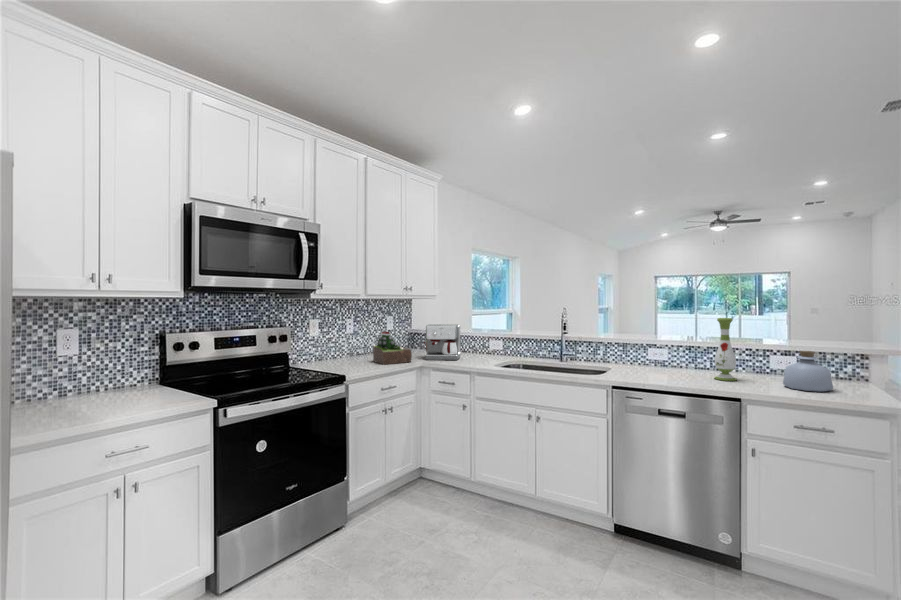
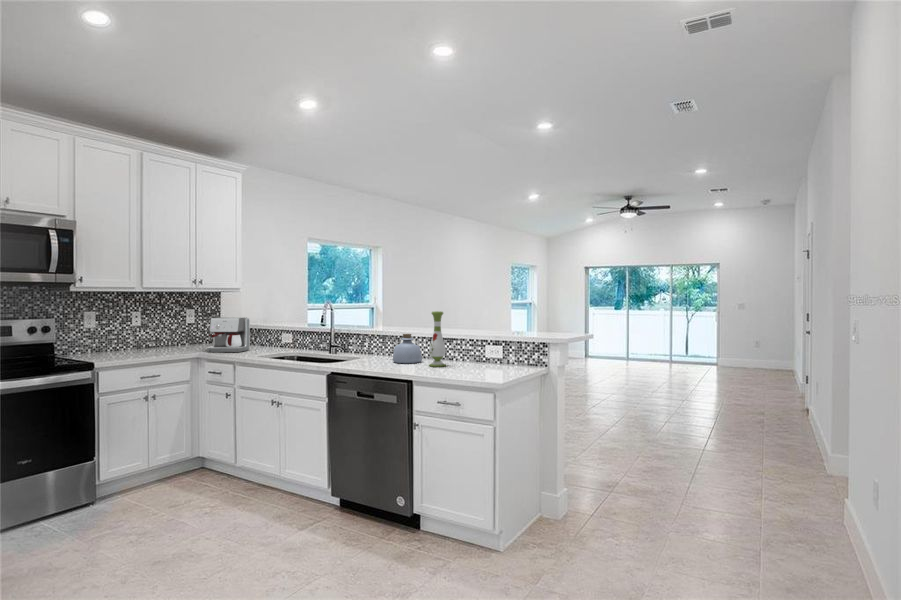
succulent plant: present [373,332,412,364] -> none [151,324,190,355]
bottle: present [783,351,833,392] -> present [393,334,422,363]

